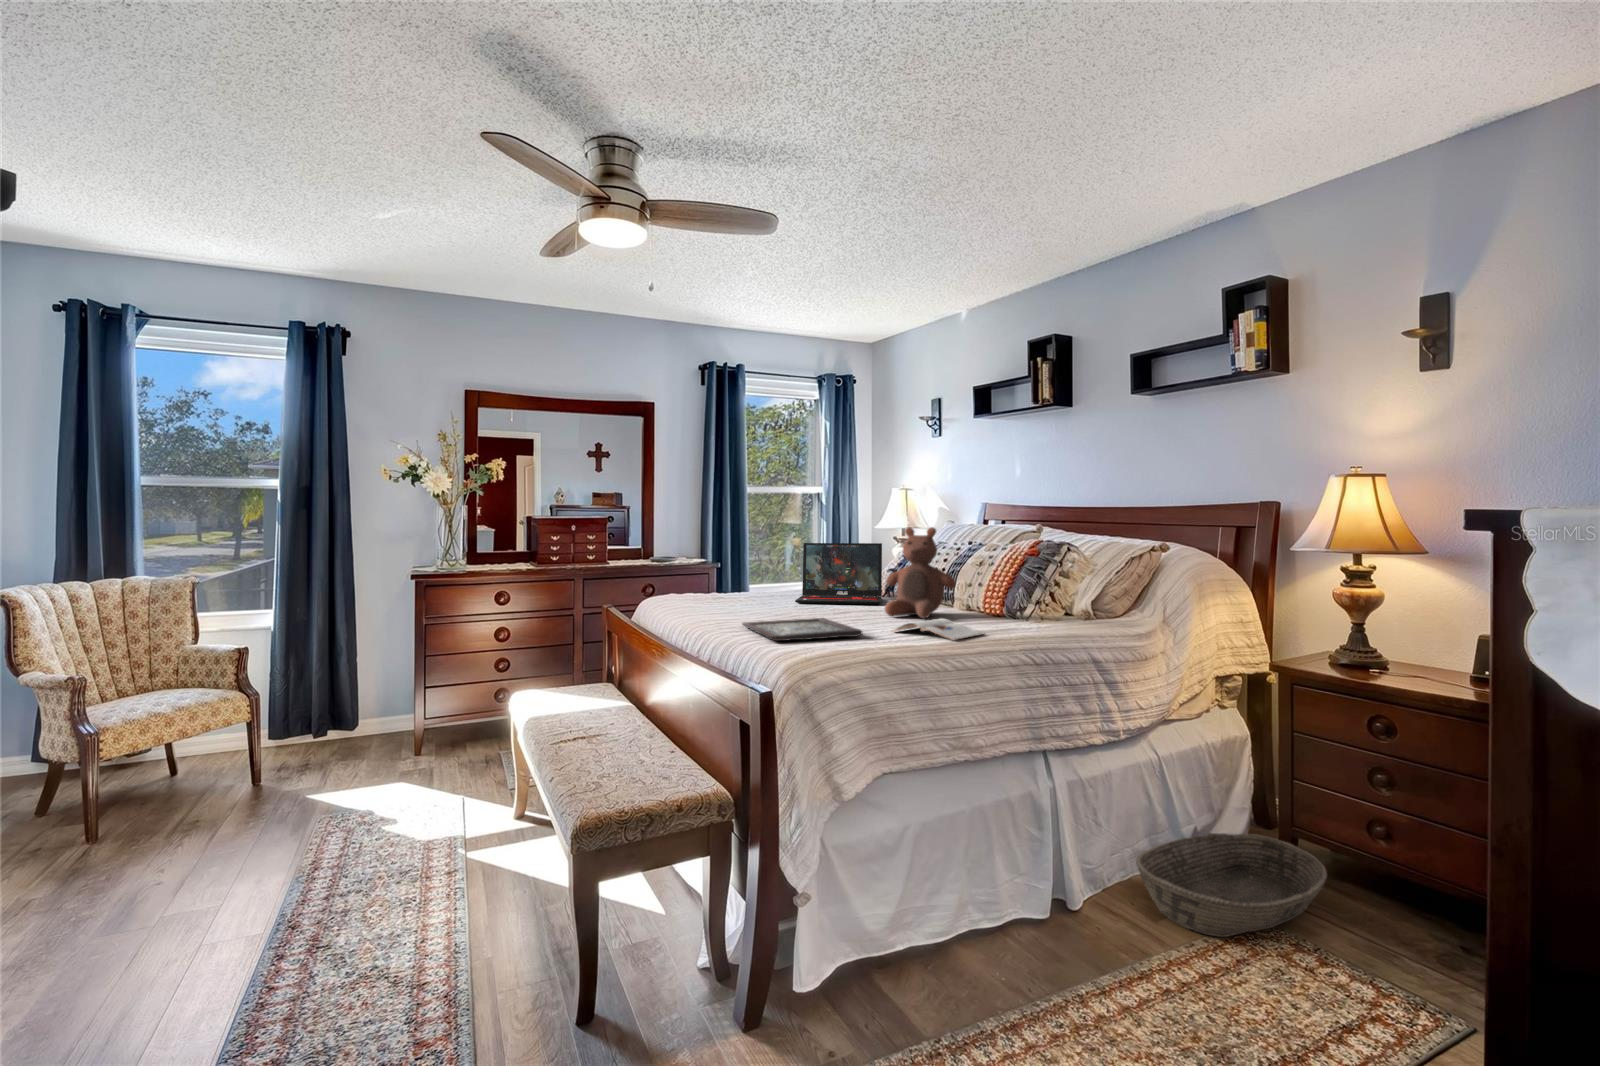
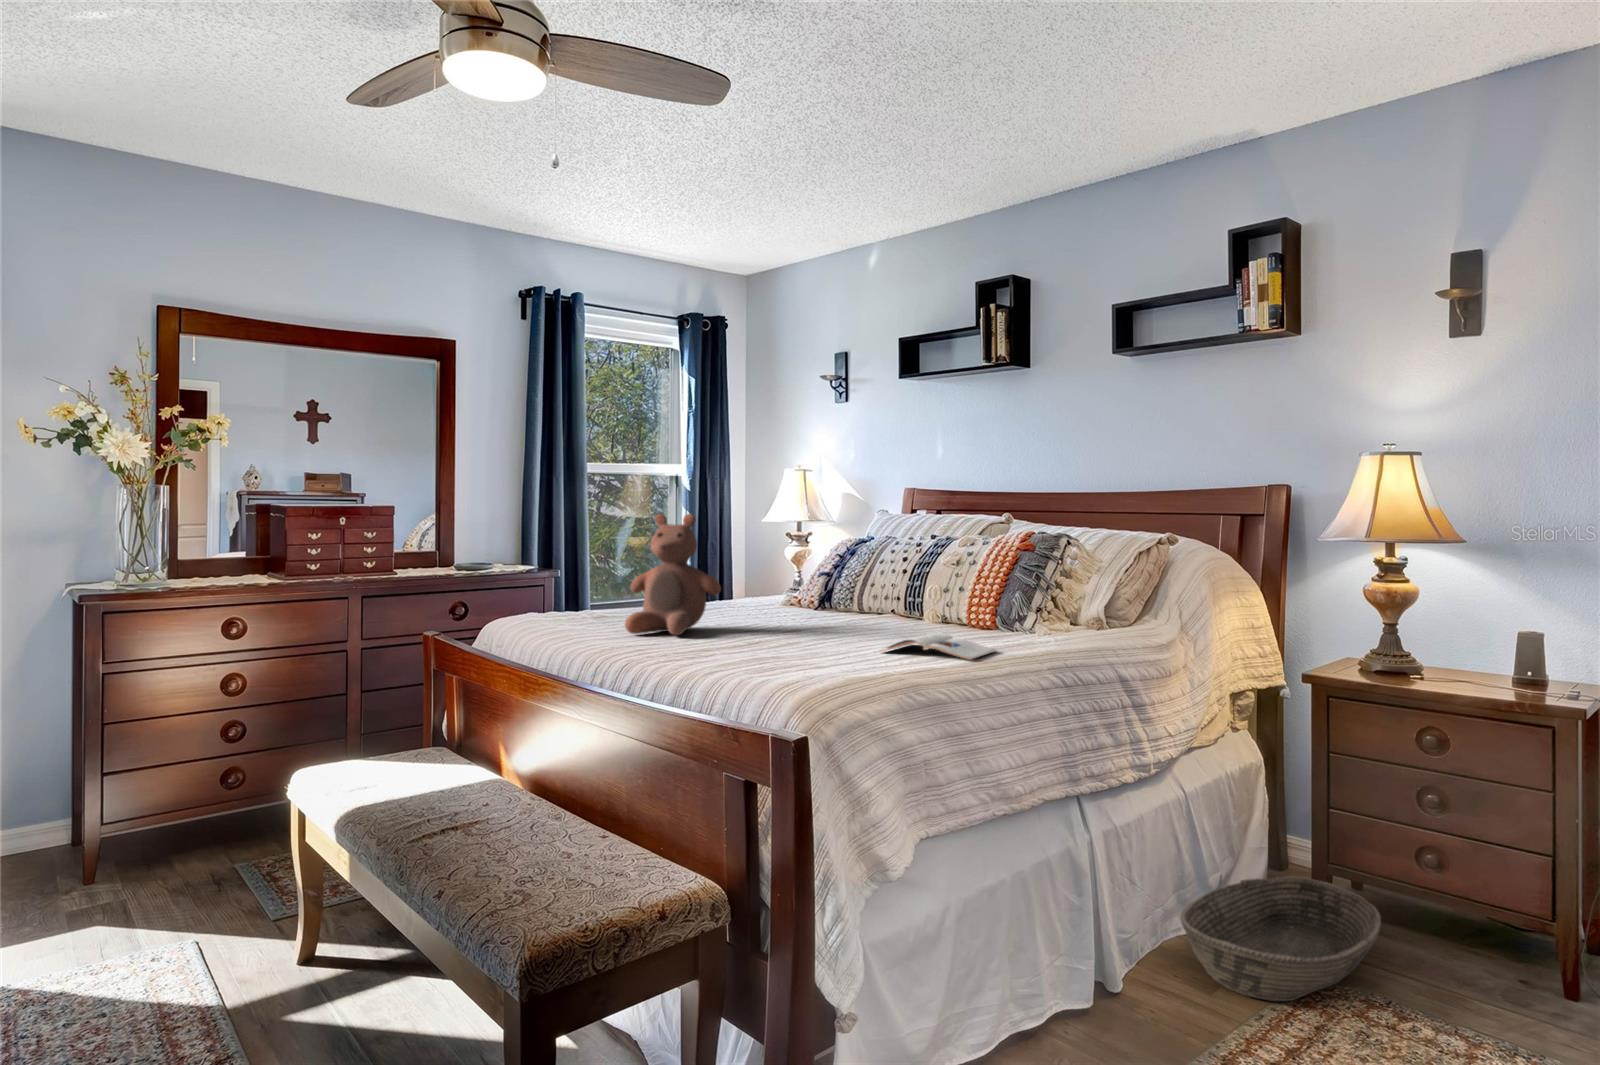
stuffed bear: present [885,527,956,618] -> present [625,514,721,635]
laptop: present [795,543,882,604] -> none [708,537,823,619]
tray: present [742,618,862,641] -> none [674,637,852,670]

